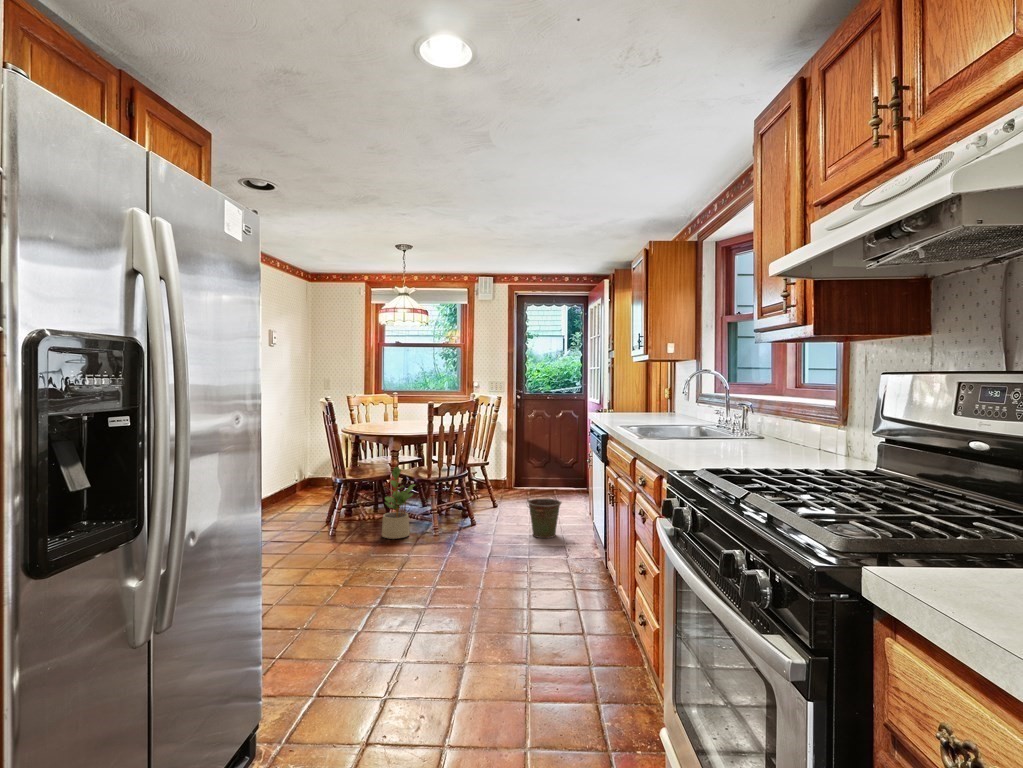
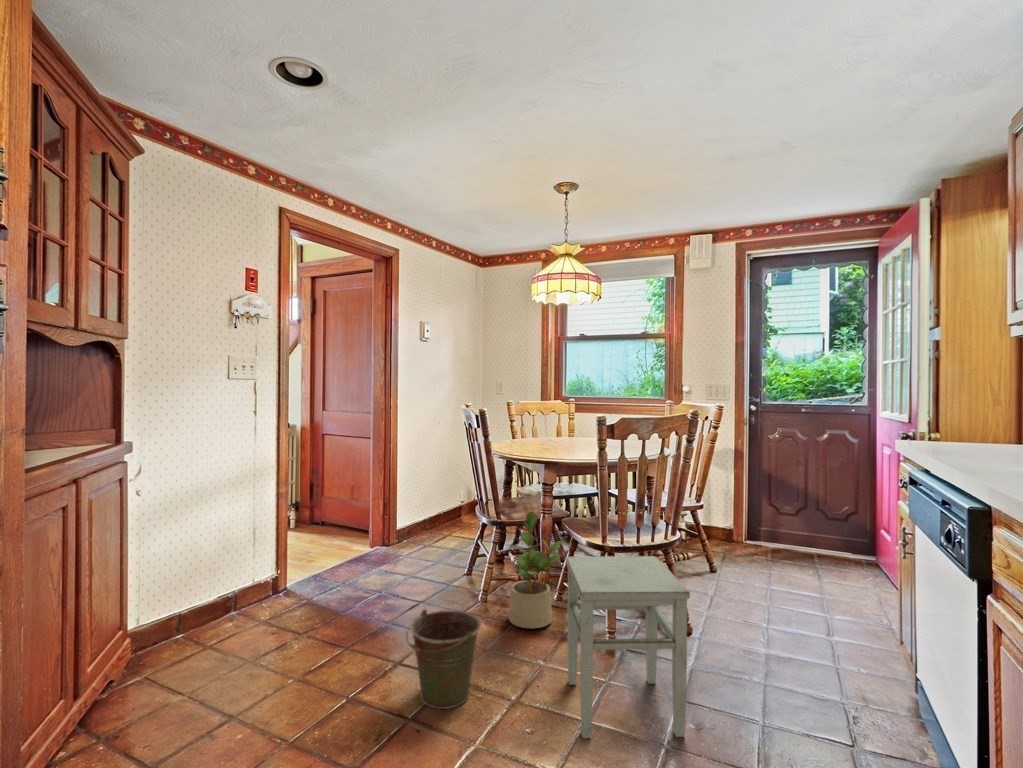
stool: none [431,480,500,568] -> present [566,556,690,738]
bucket: present [527,498,561,538] -> present [409,610,480,709]

